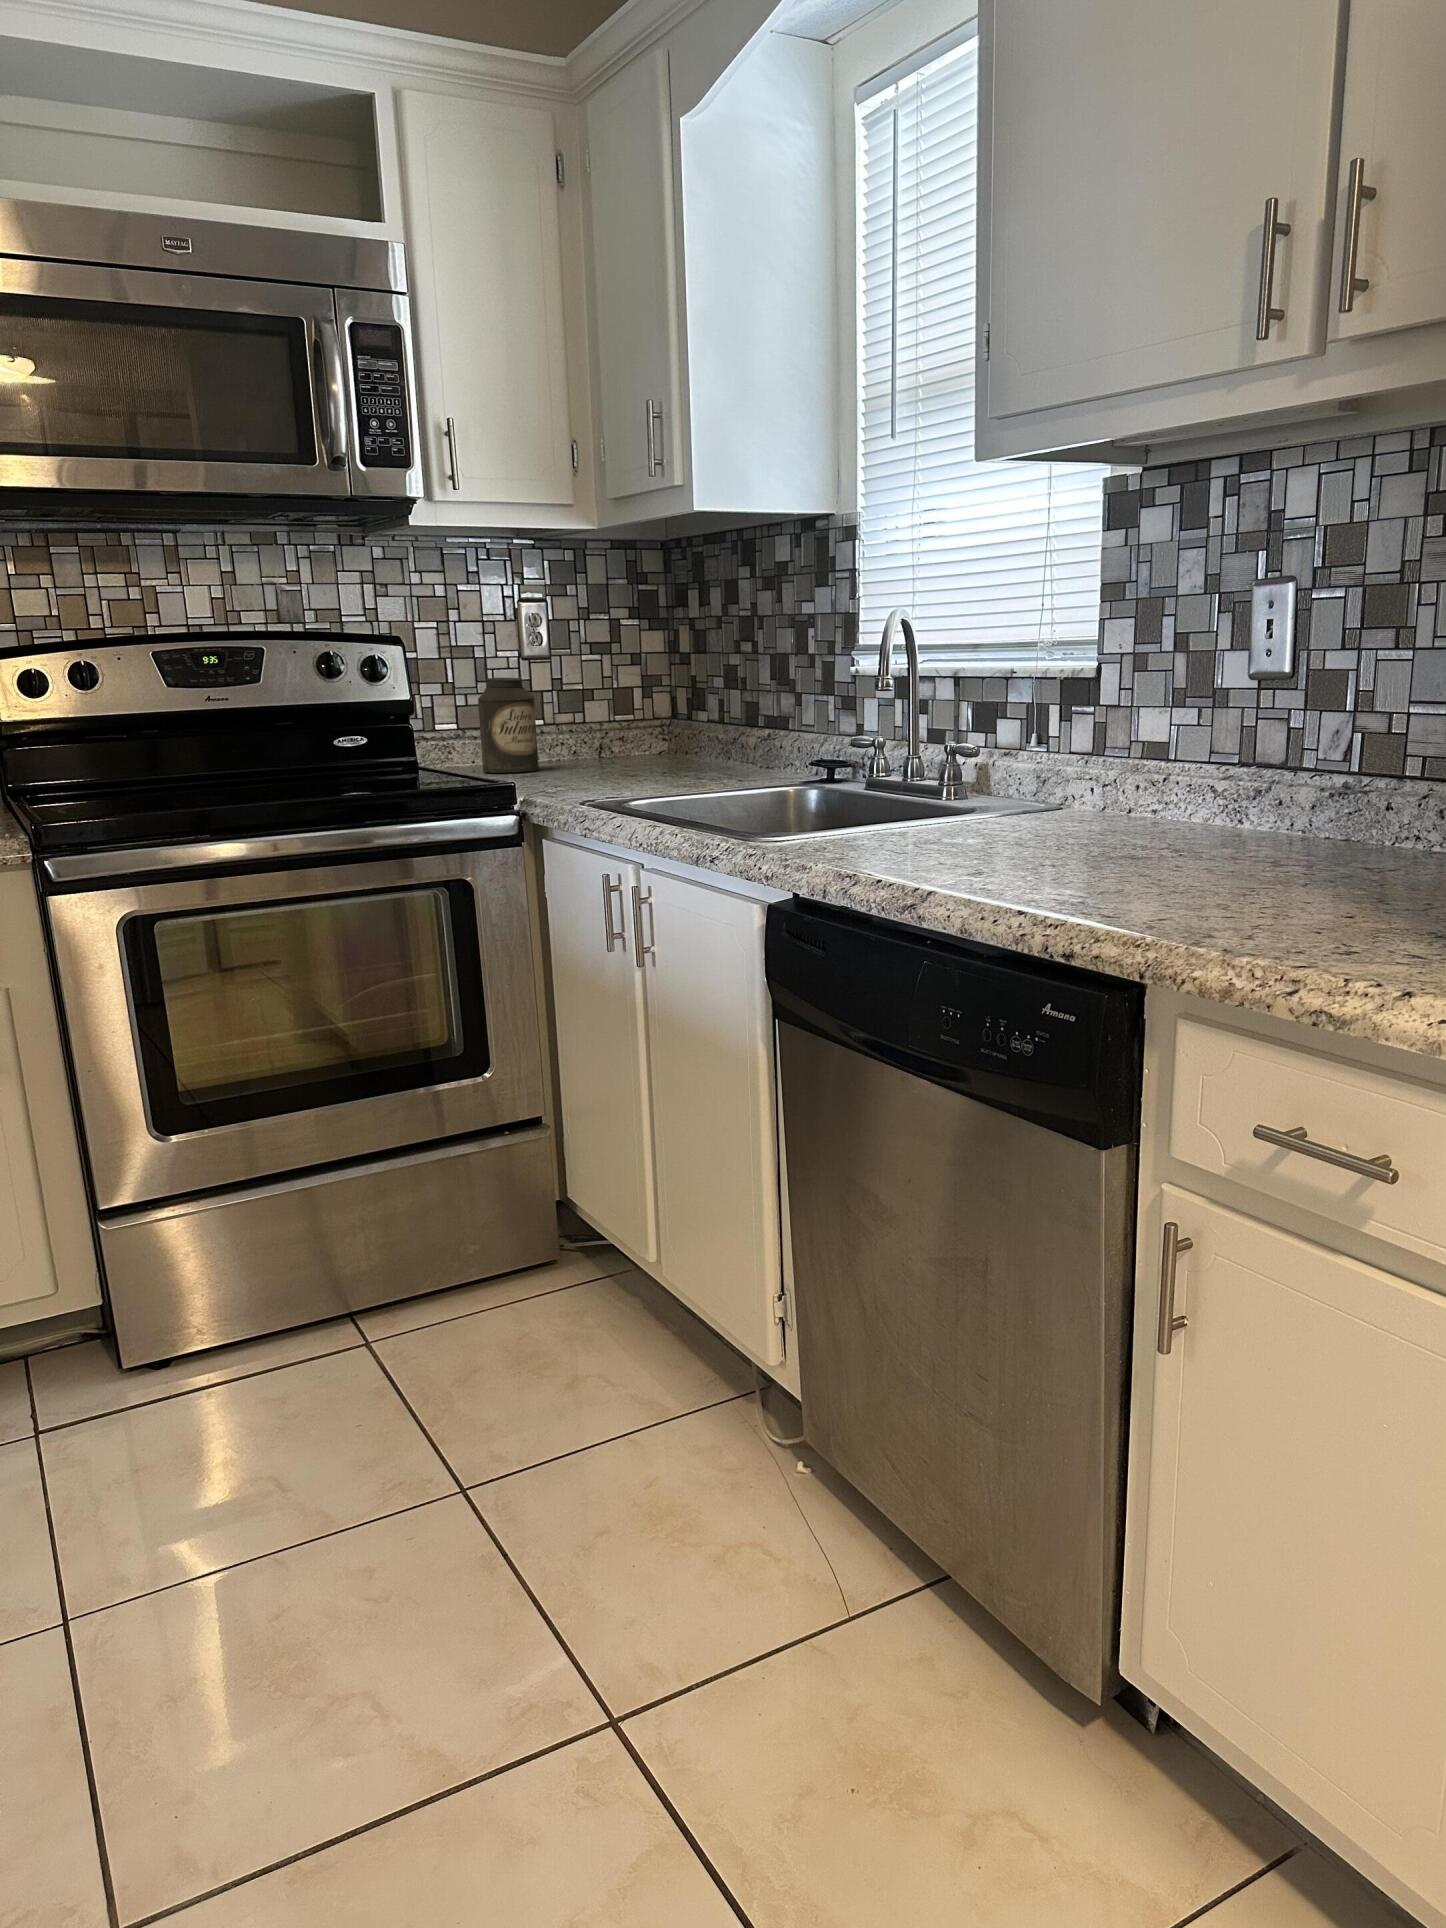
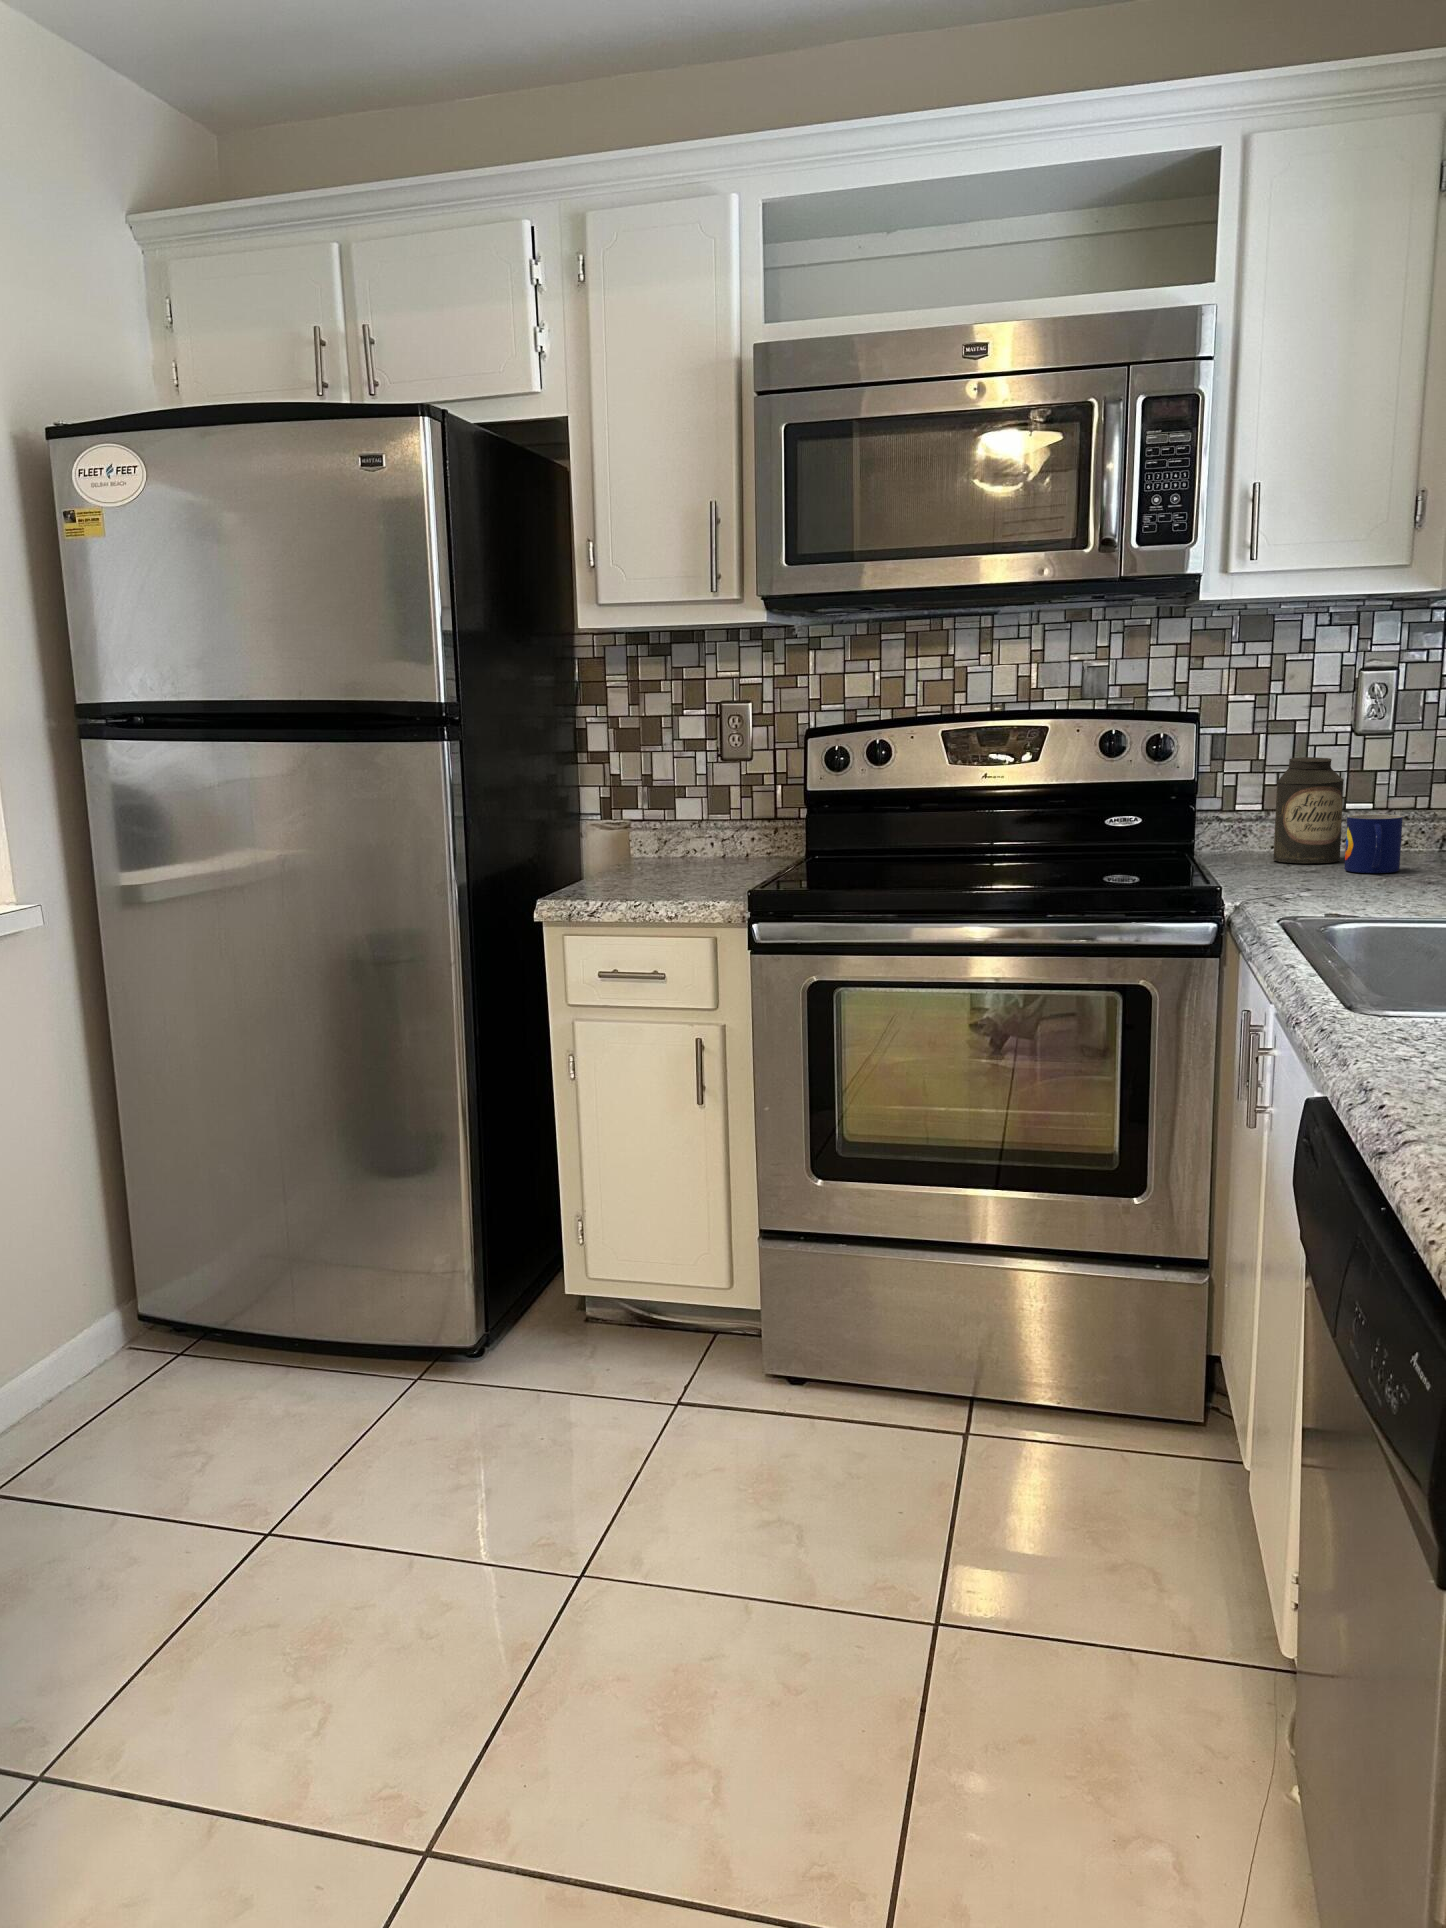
mug: none [554,724,600,775] -> present [1344,814,1403,873]

